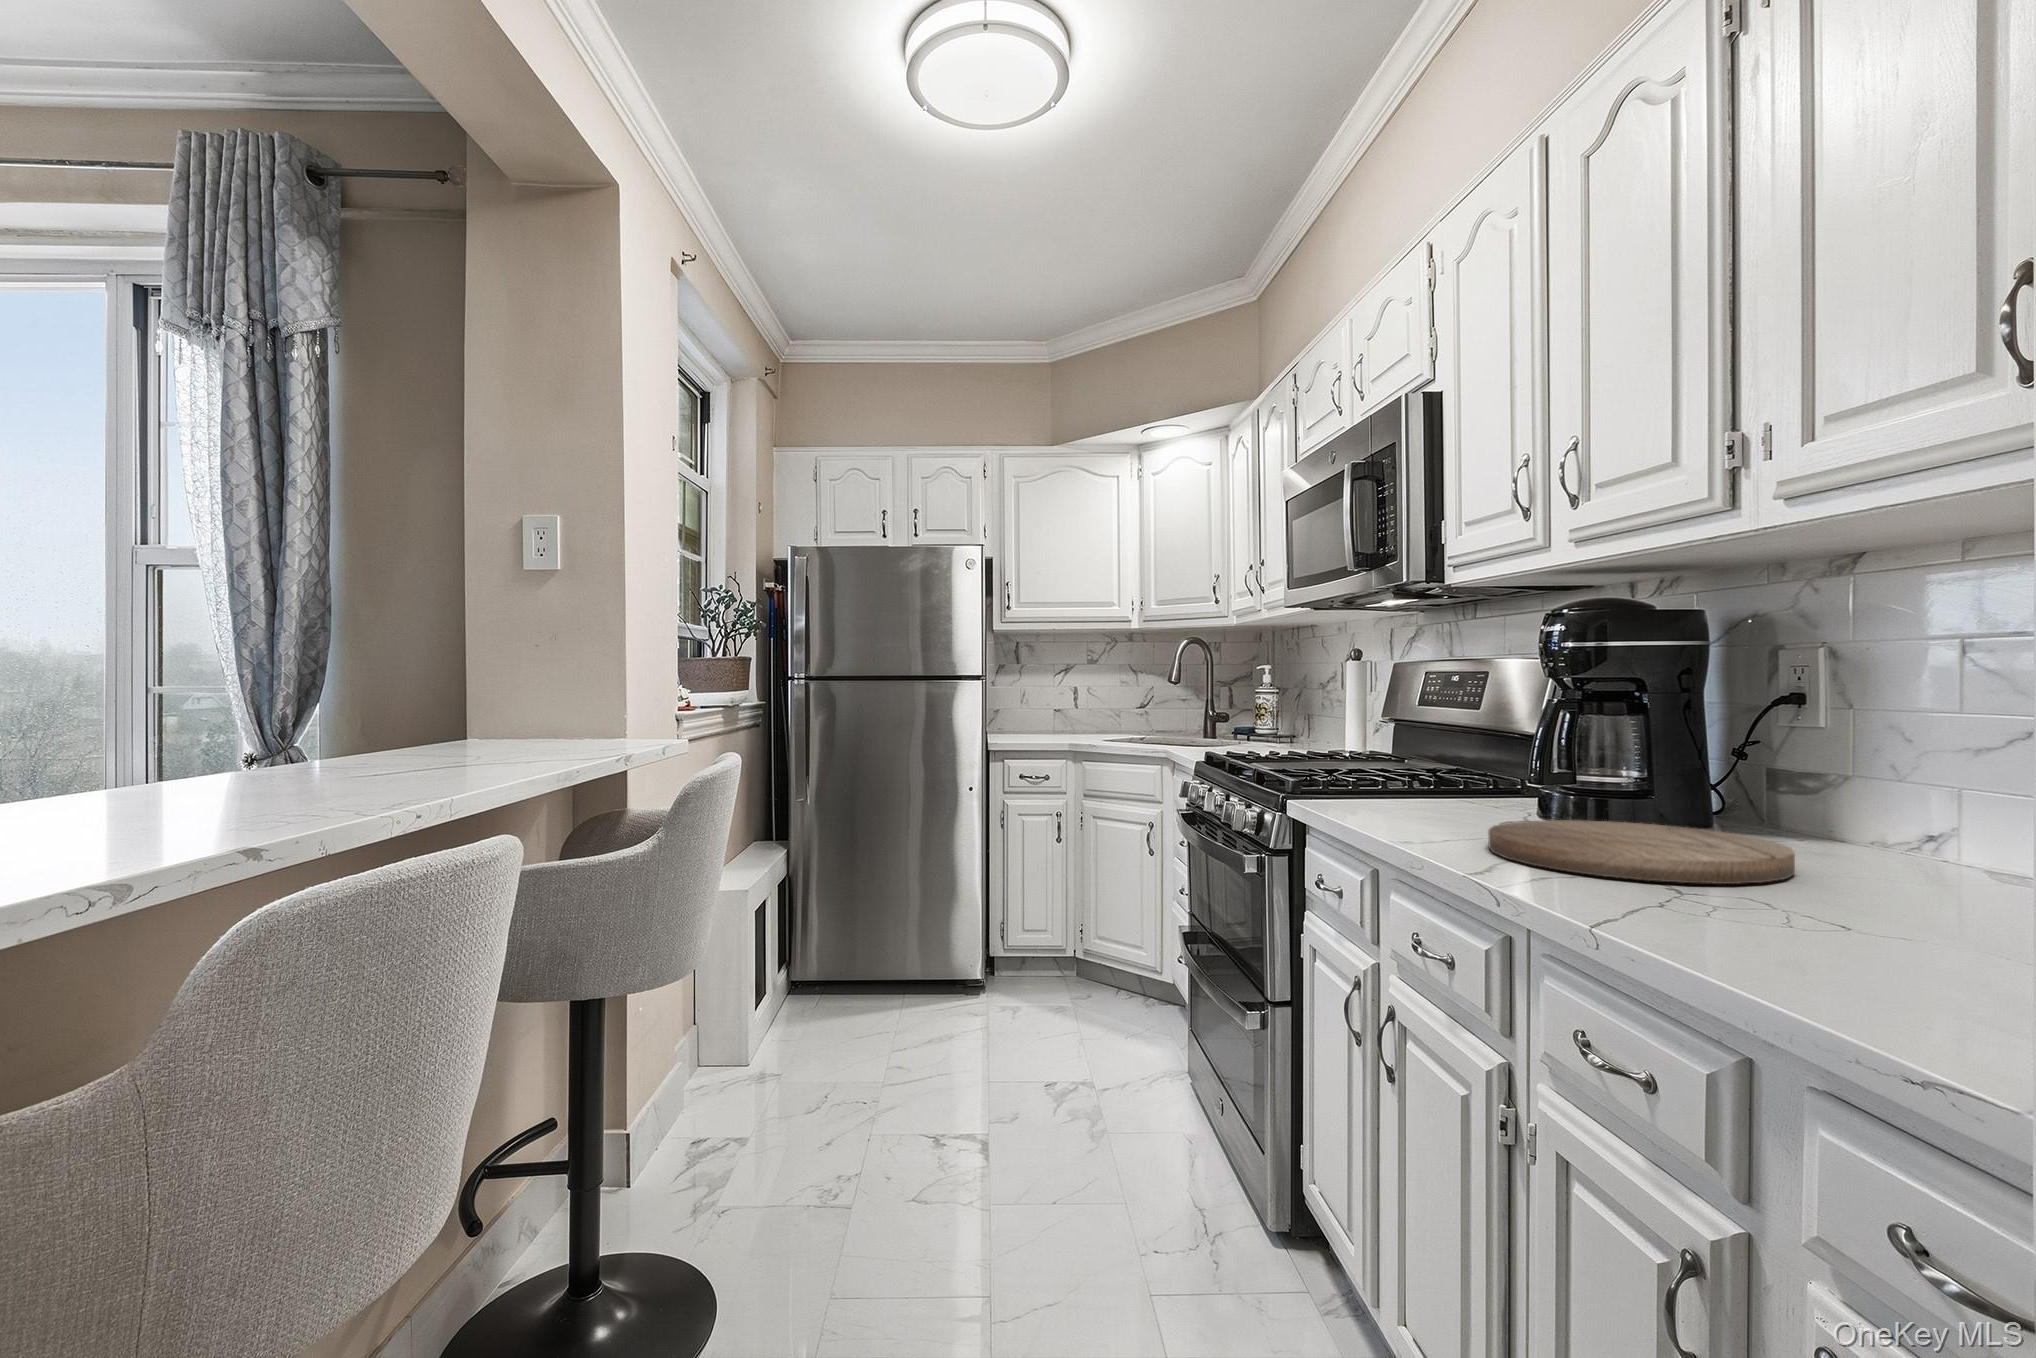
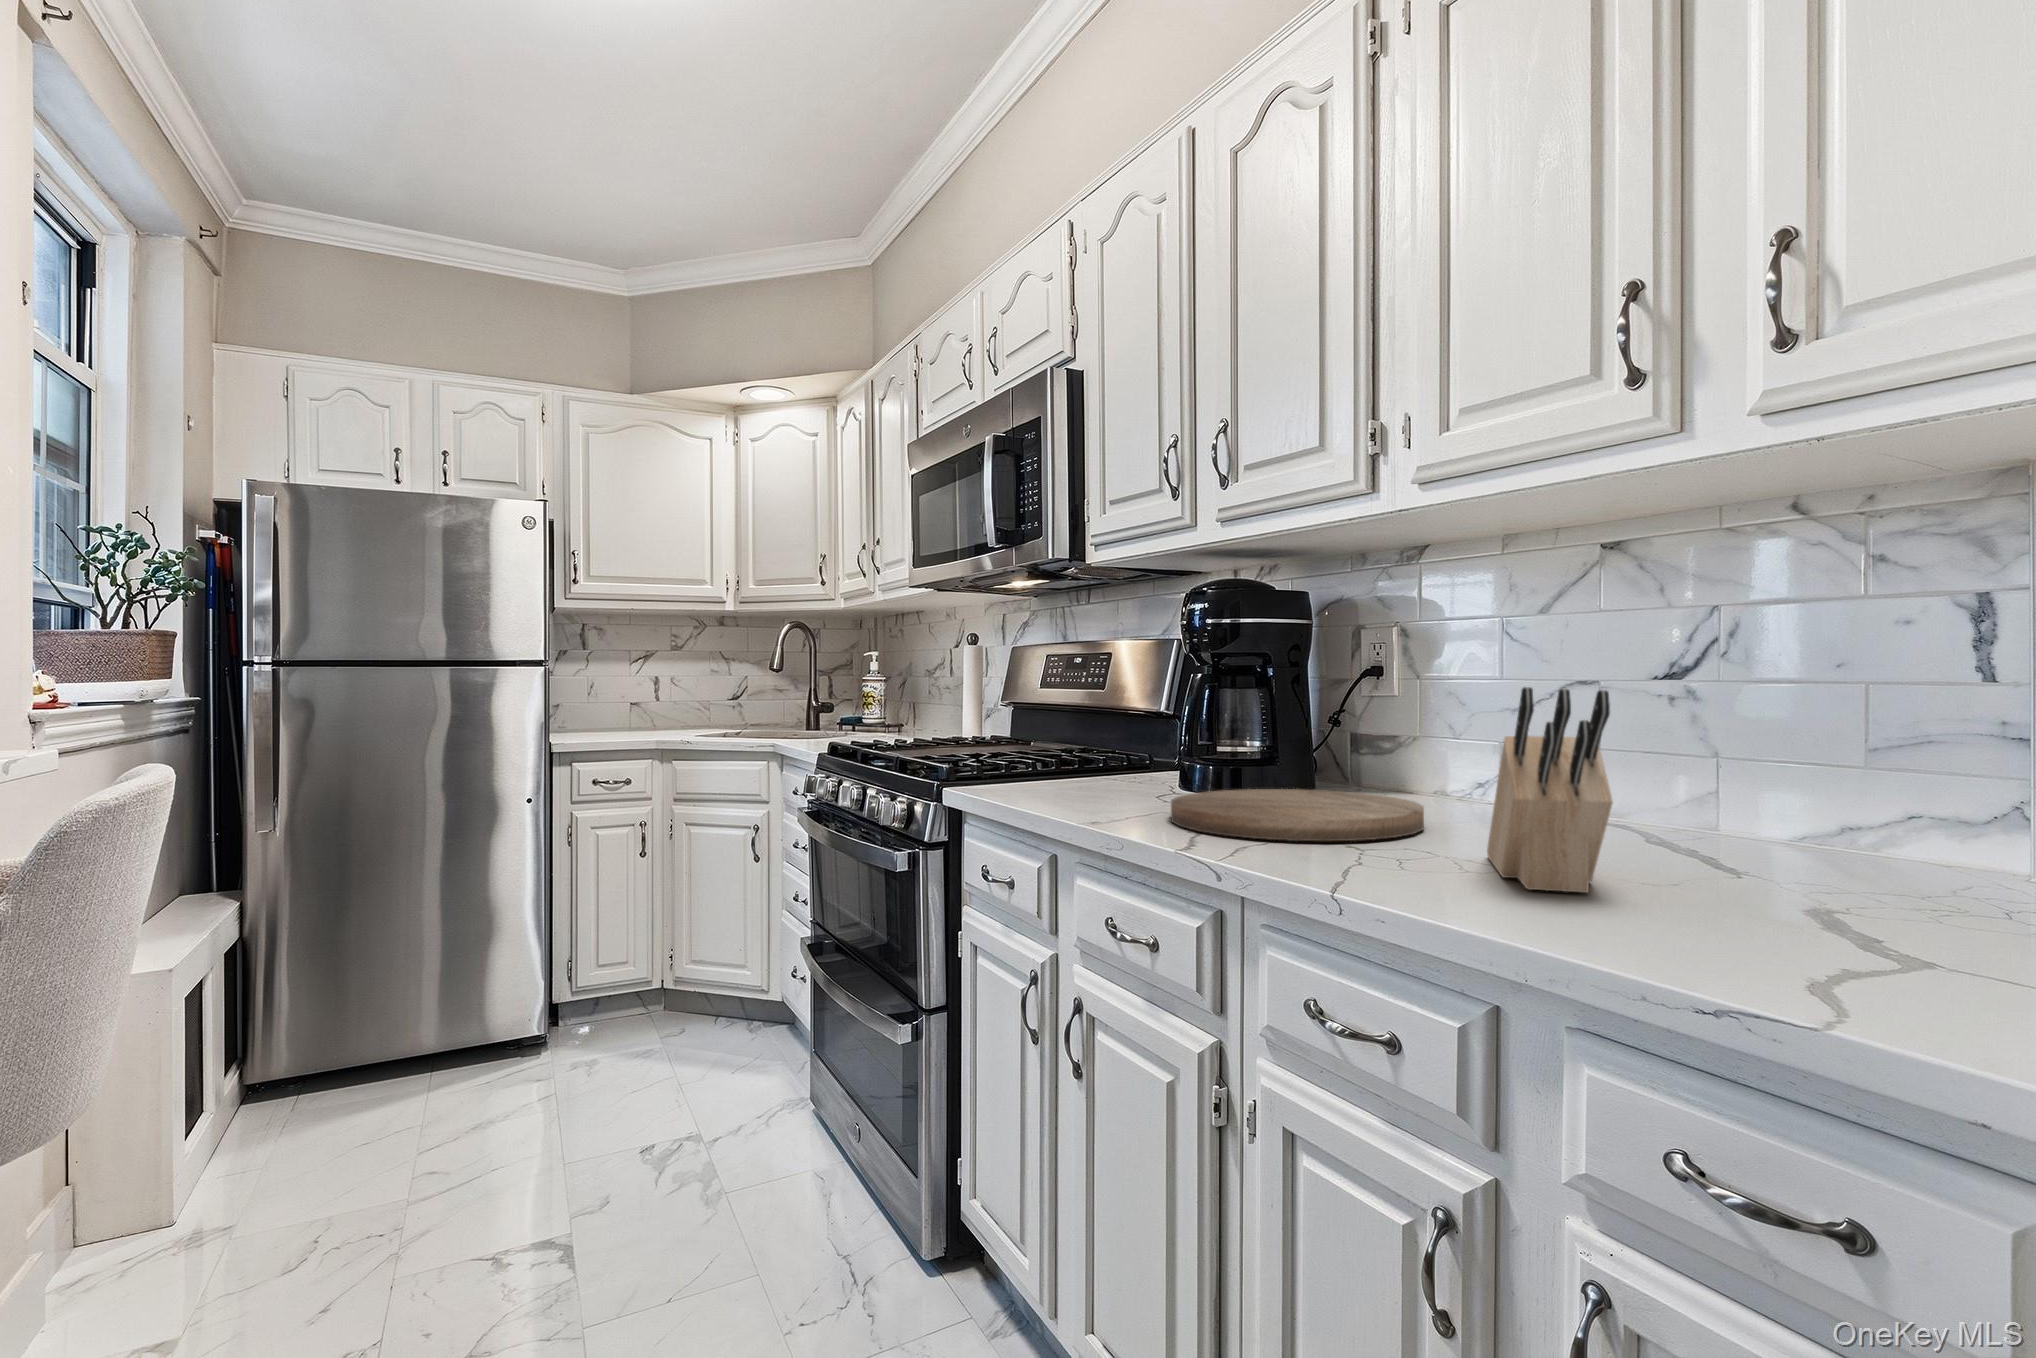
knife block: none [1807,733,1943,961] -> present [1487,687,1613,893]

